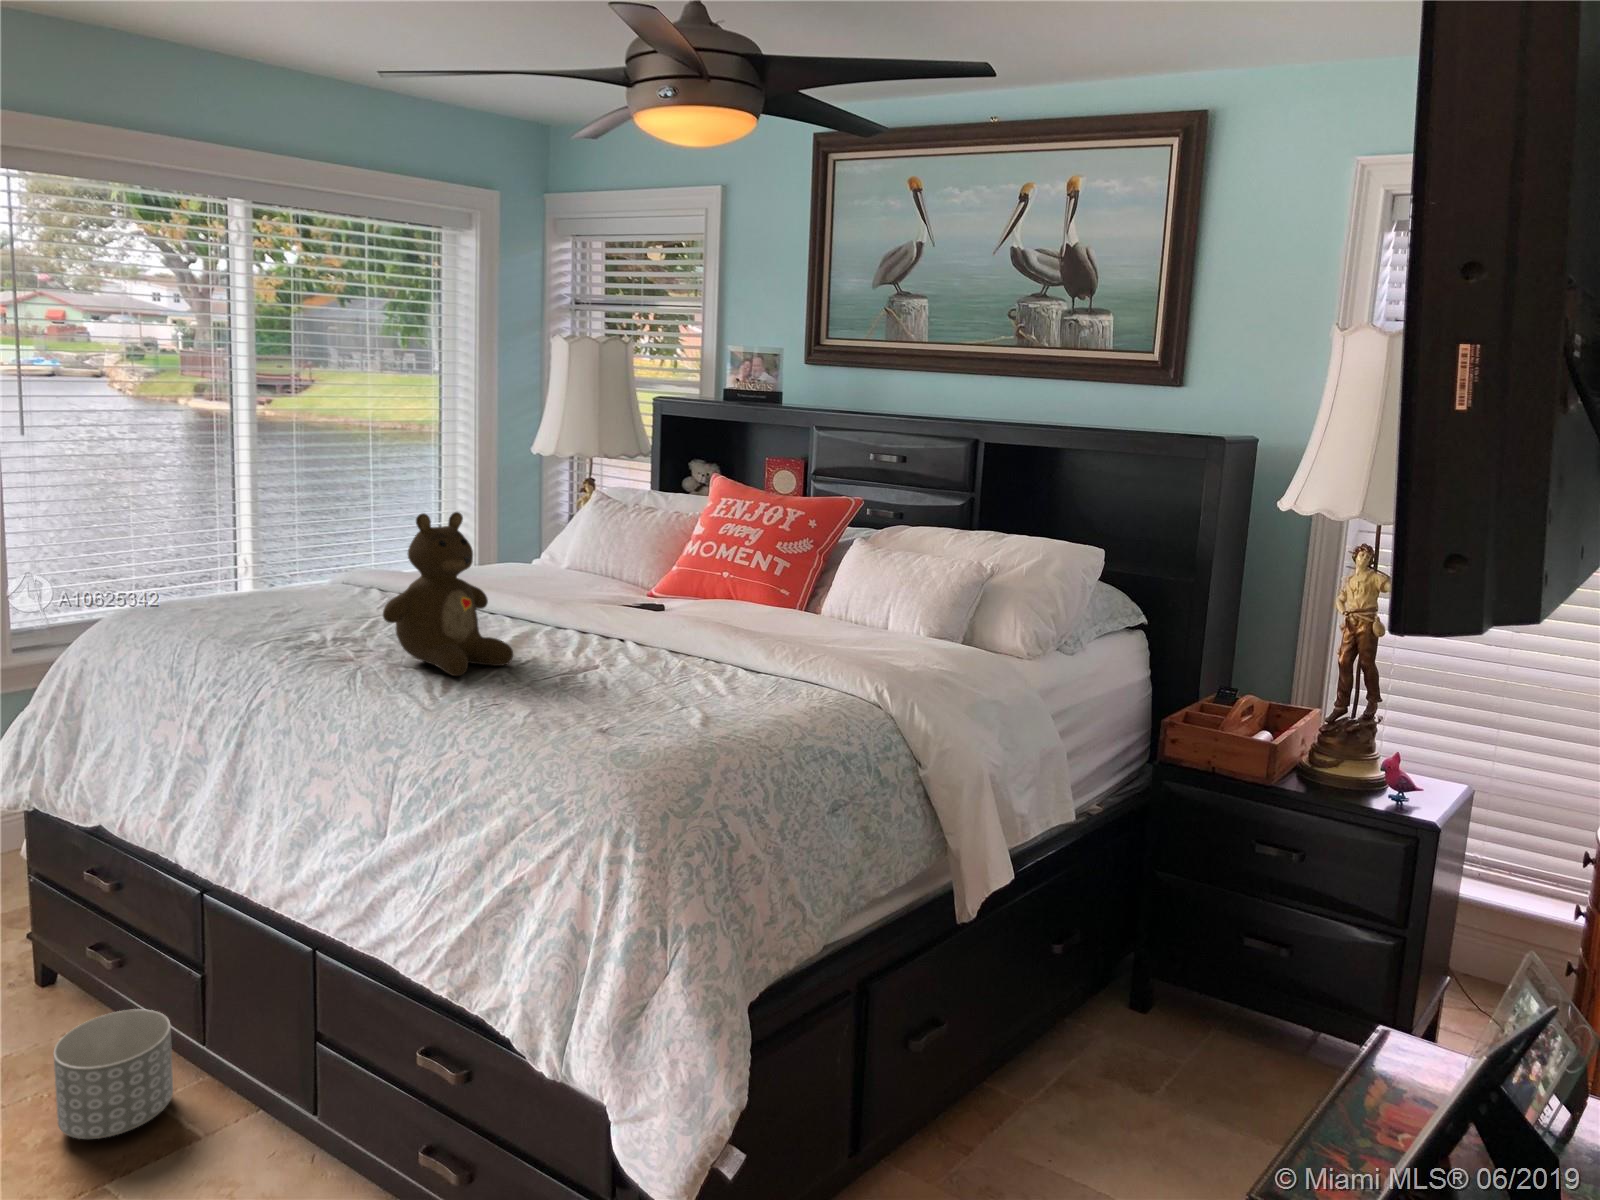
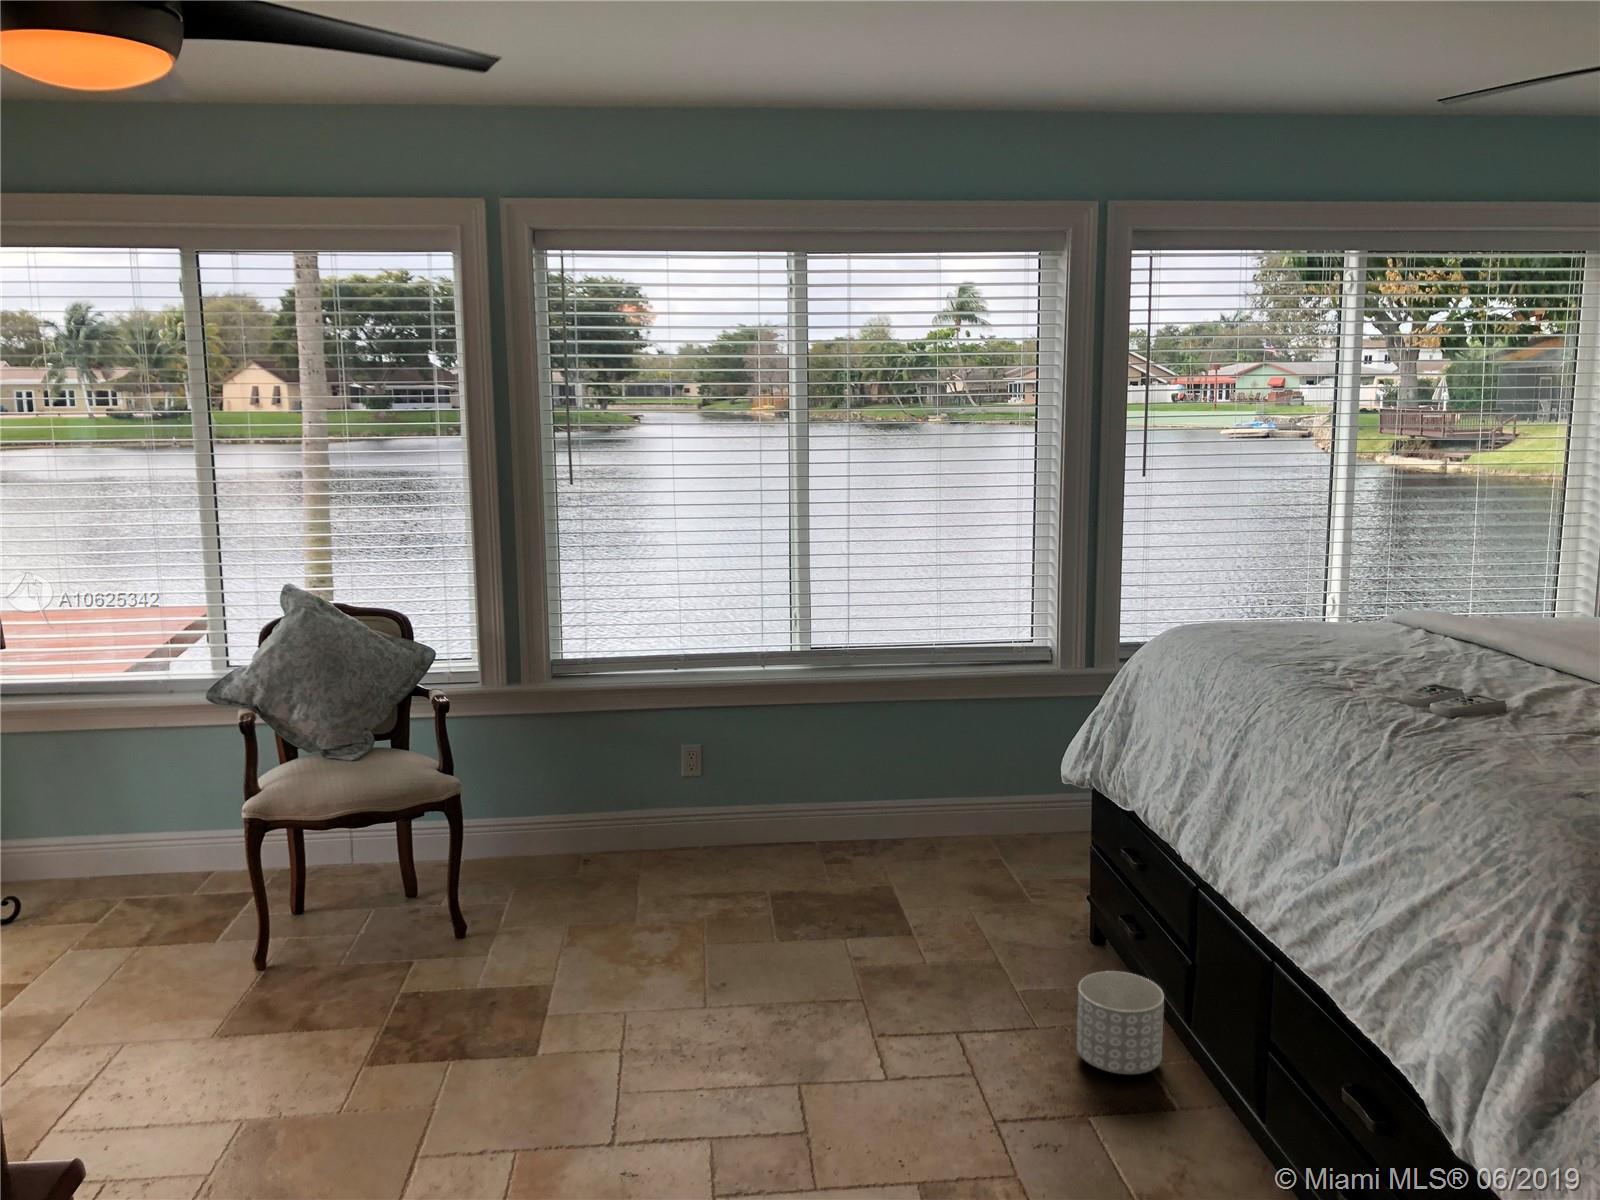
teddy bear: present [383,512,513,676] -> none [1373,542,1523,720]

